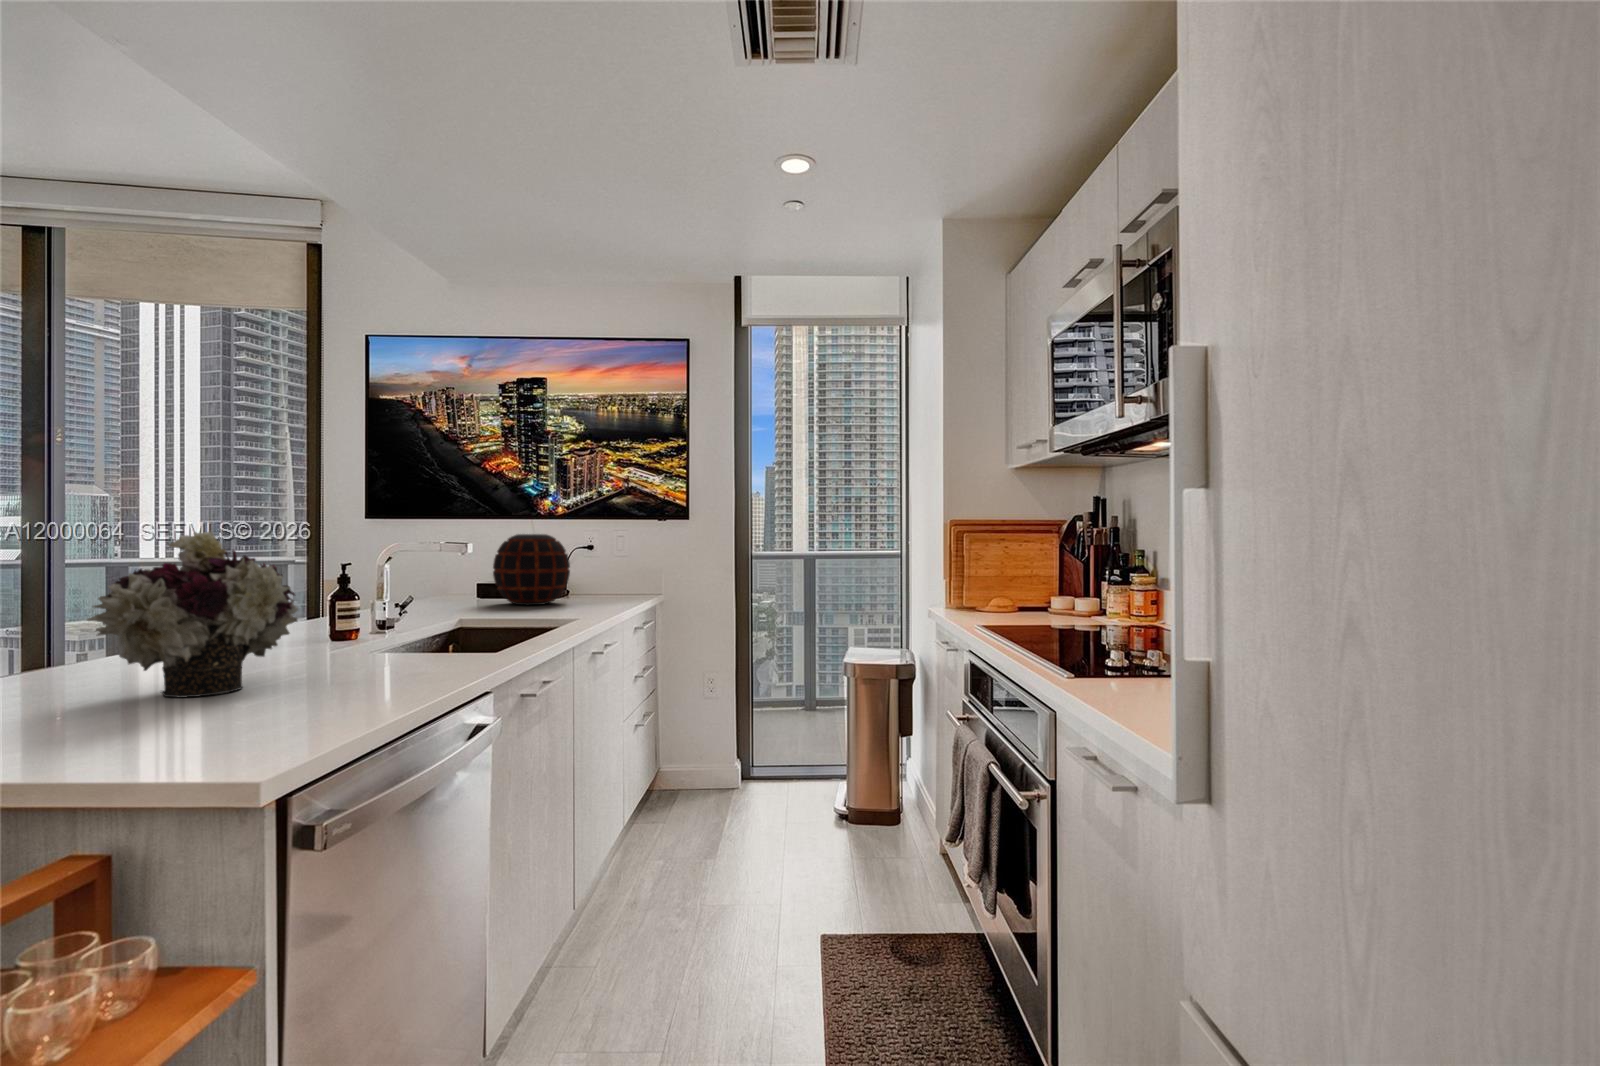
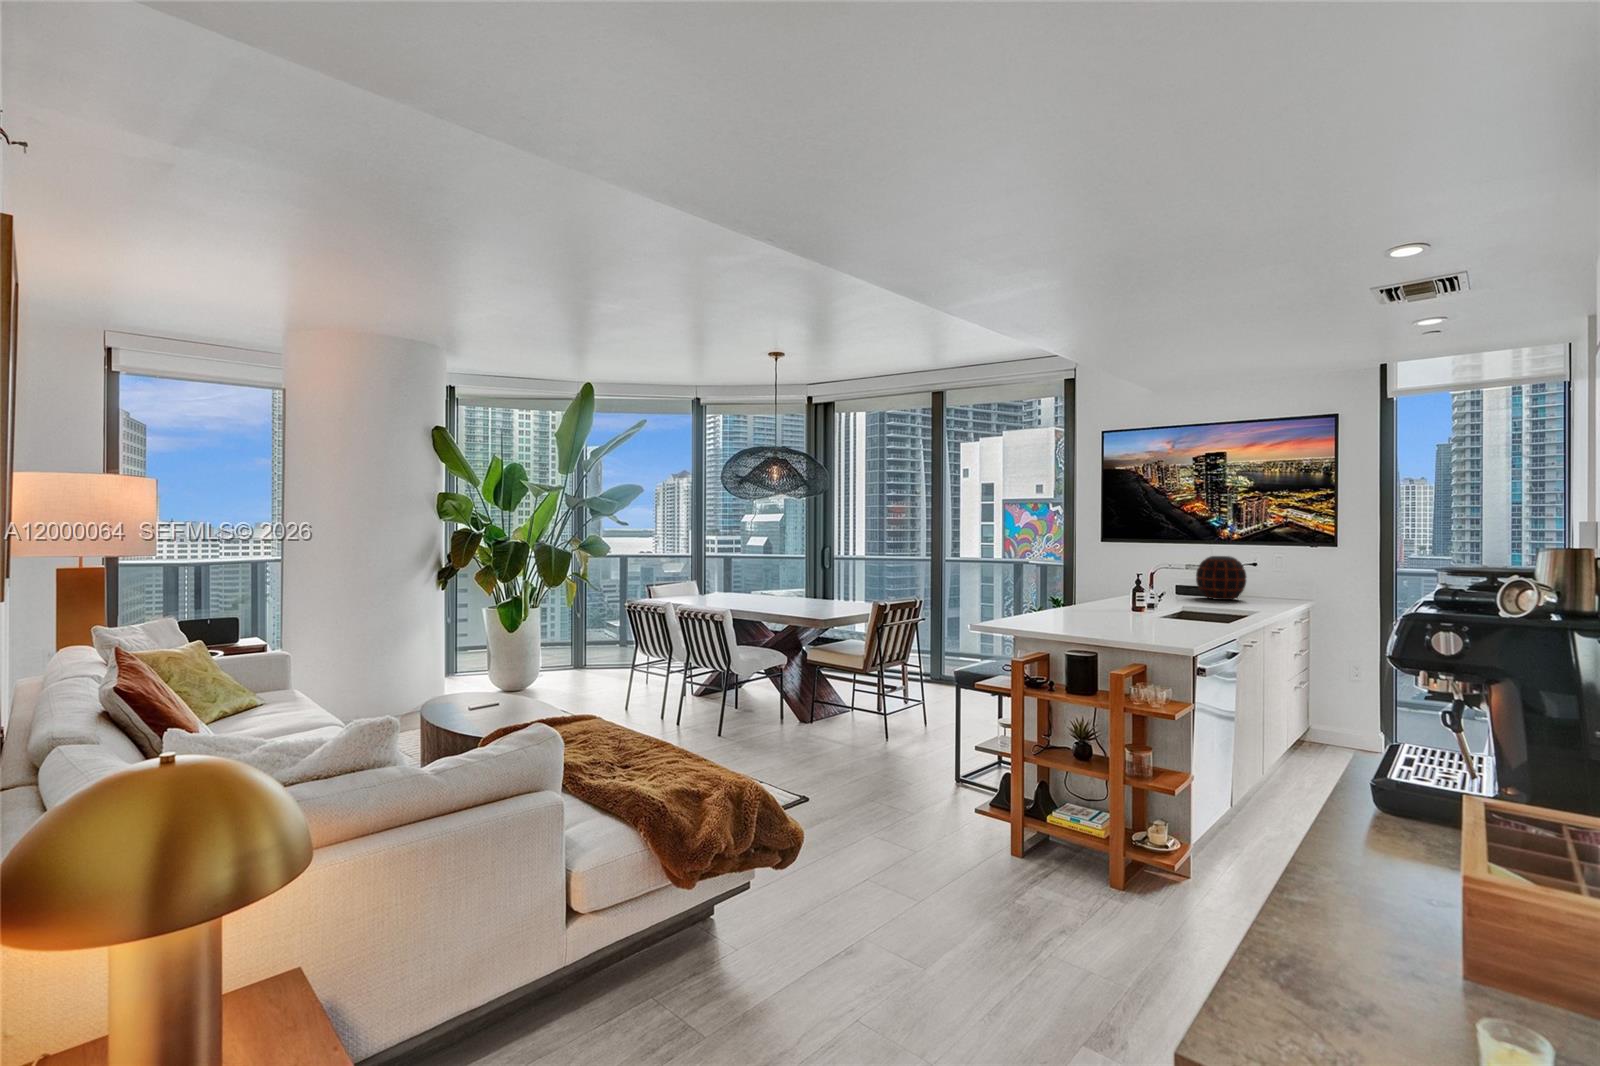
flower arrangement: present [87,532,298,698] -> none [1099,568,1157,628]

